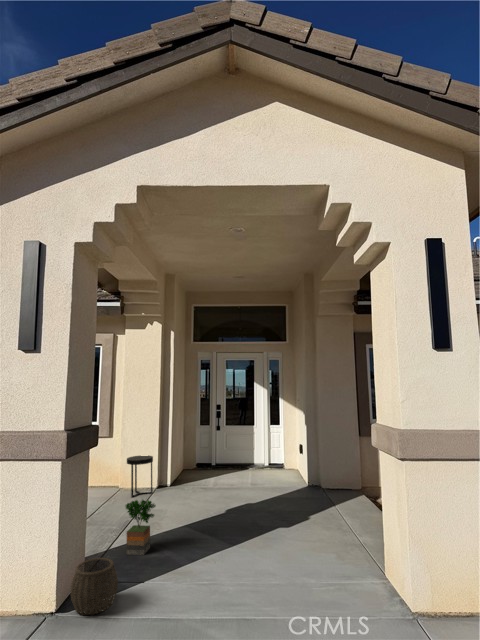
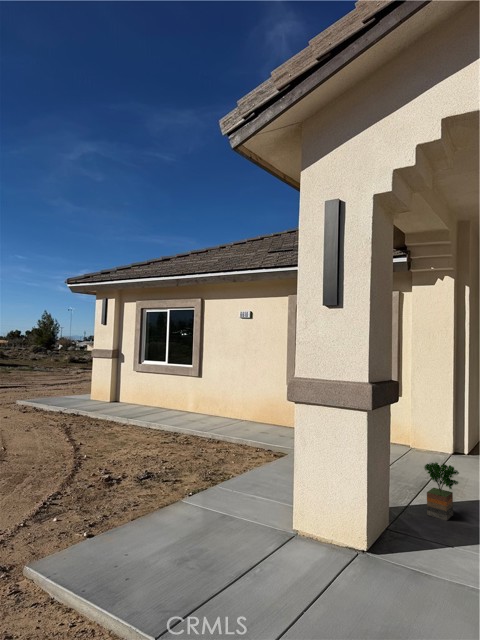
side table: present [127,455,153,497] -> none [417,417,446,458]
woven basket: present [71,558,118,615] -> none [378,511,426,566]

